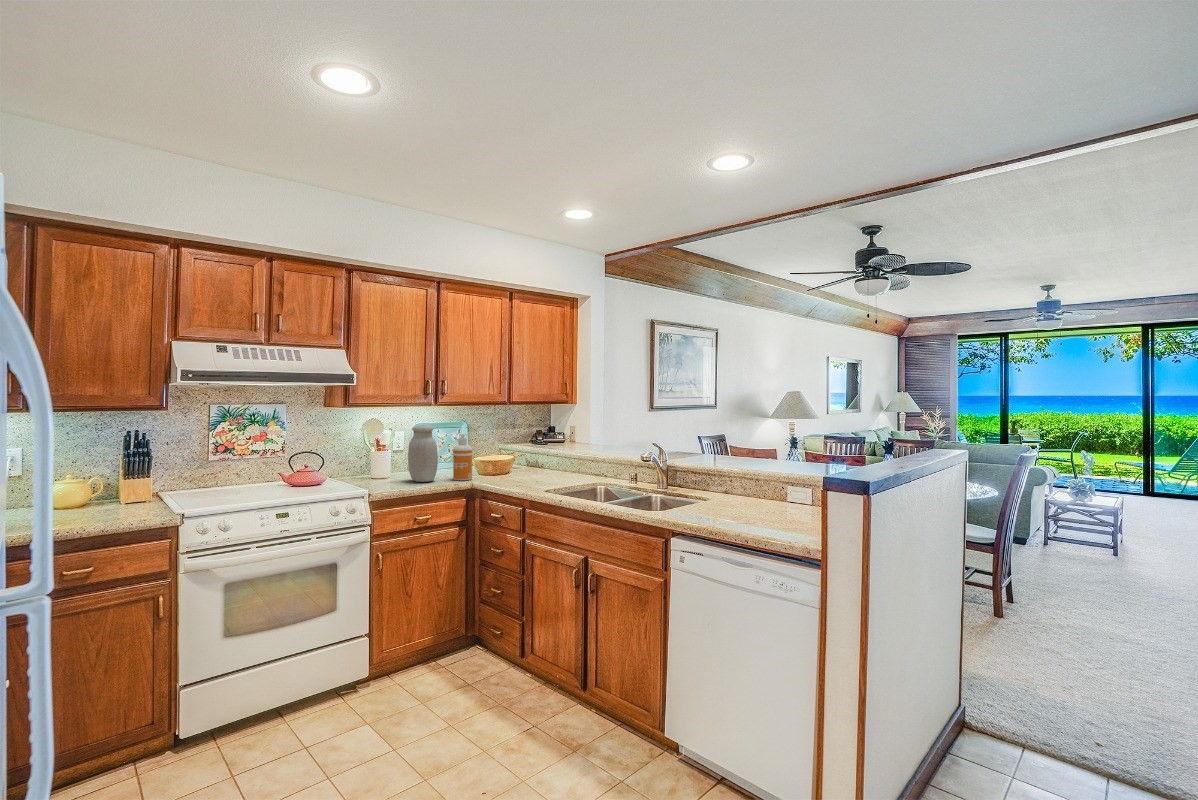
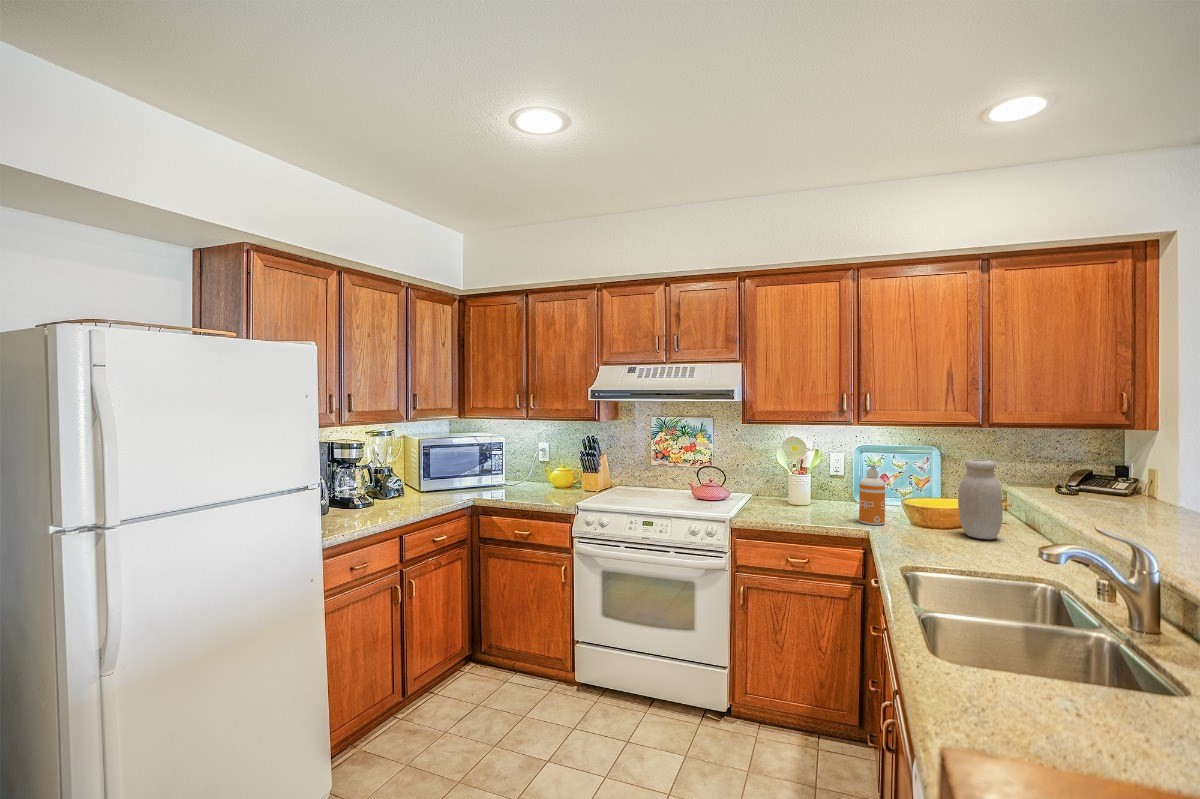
jar: present [408,425,438,482] -> present [958,459,1003,539]

